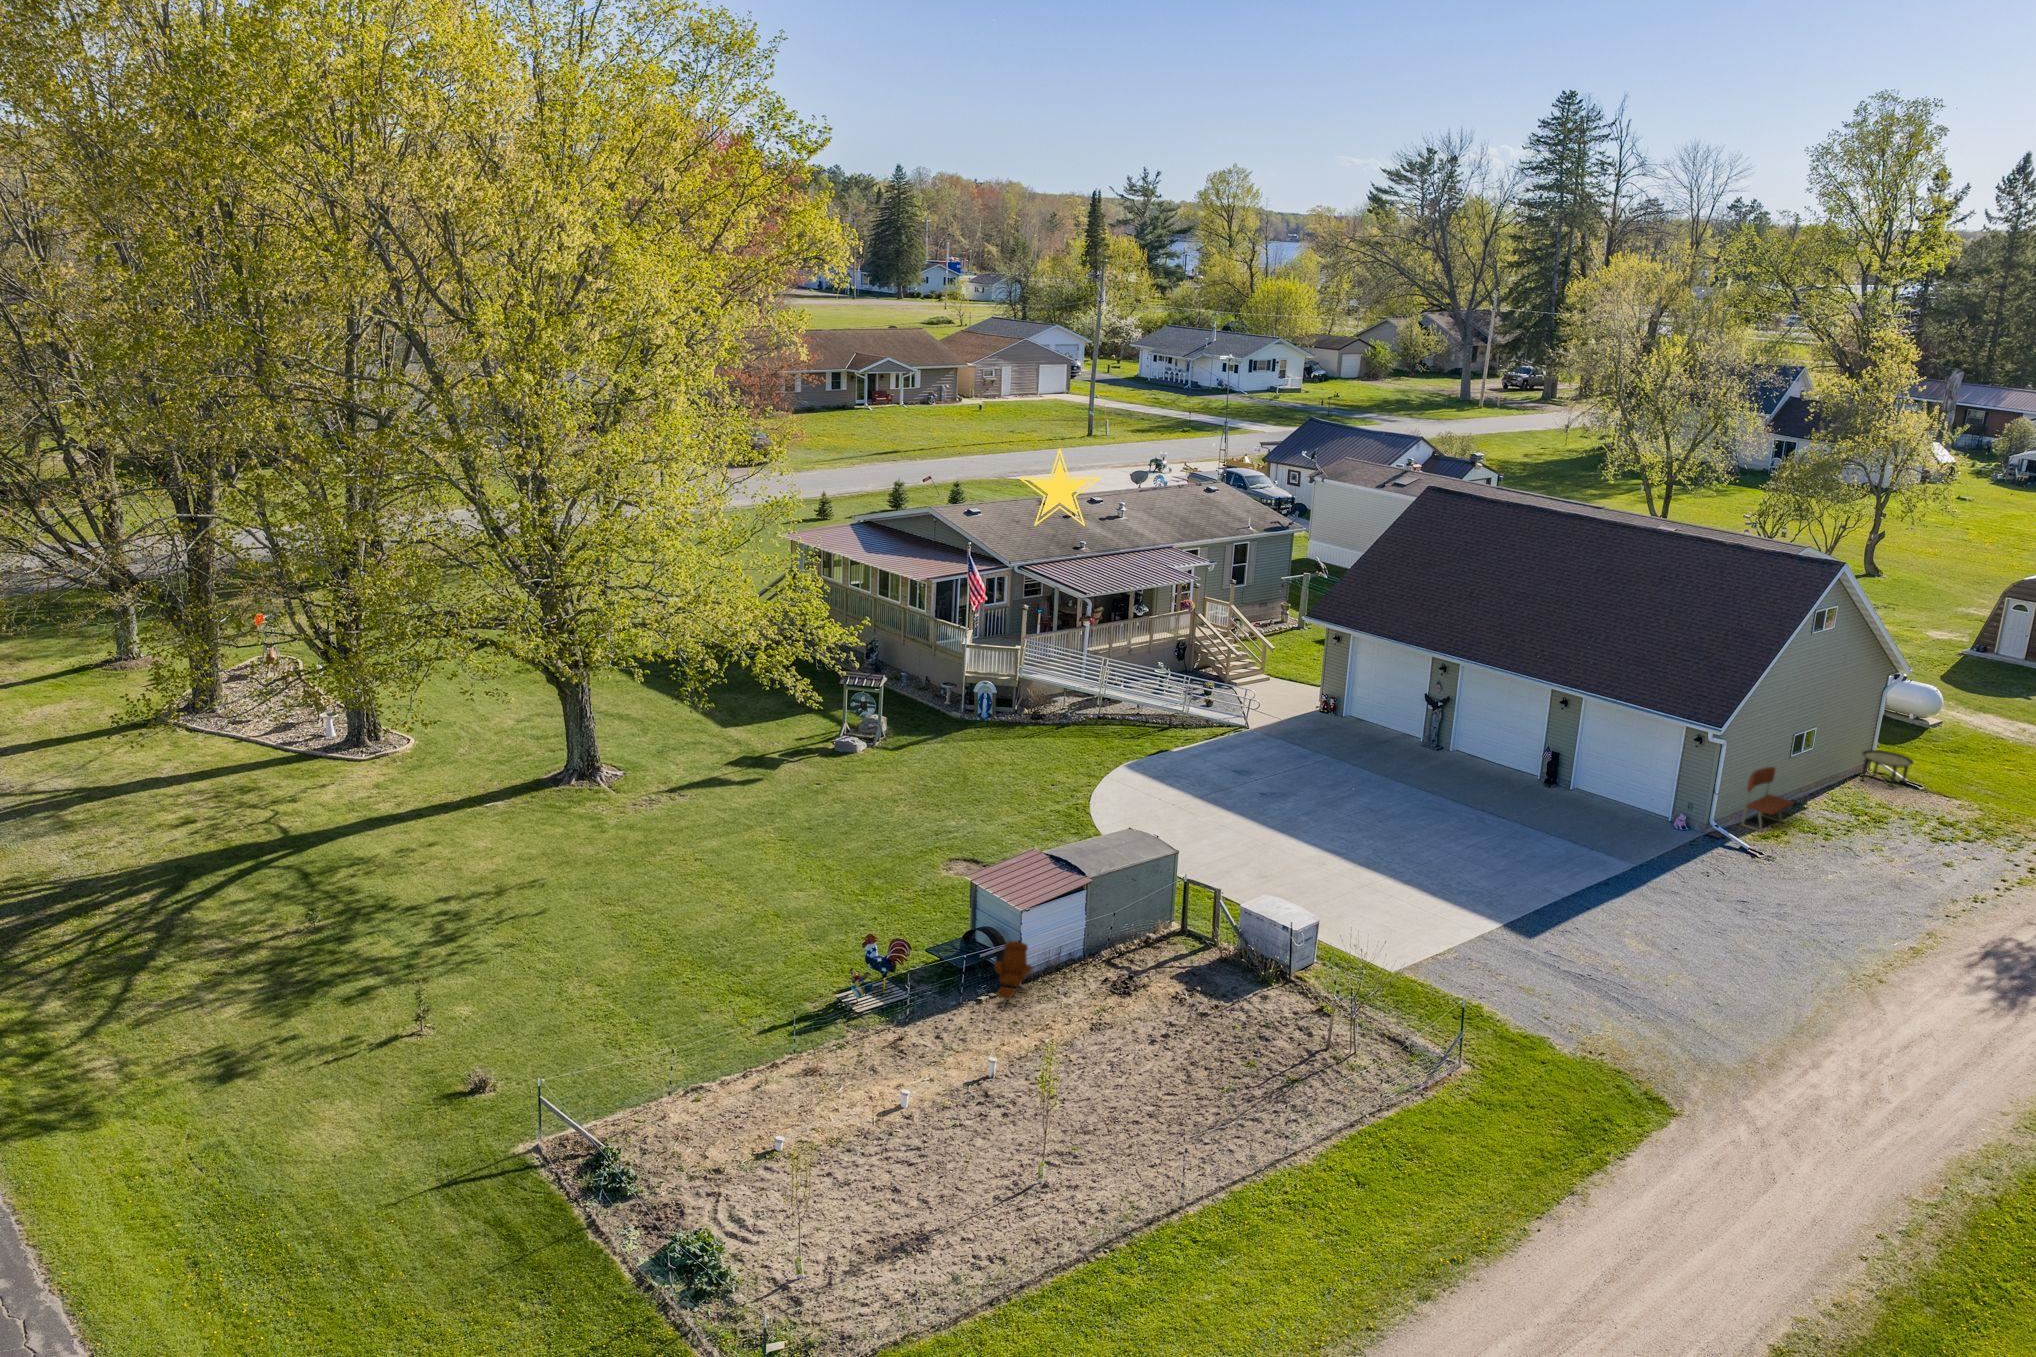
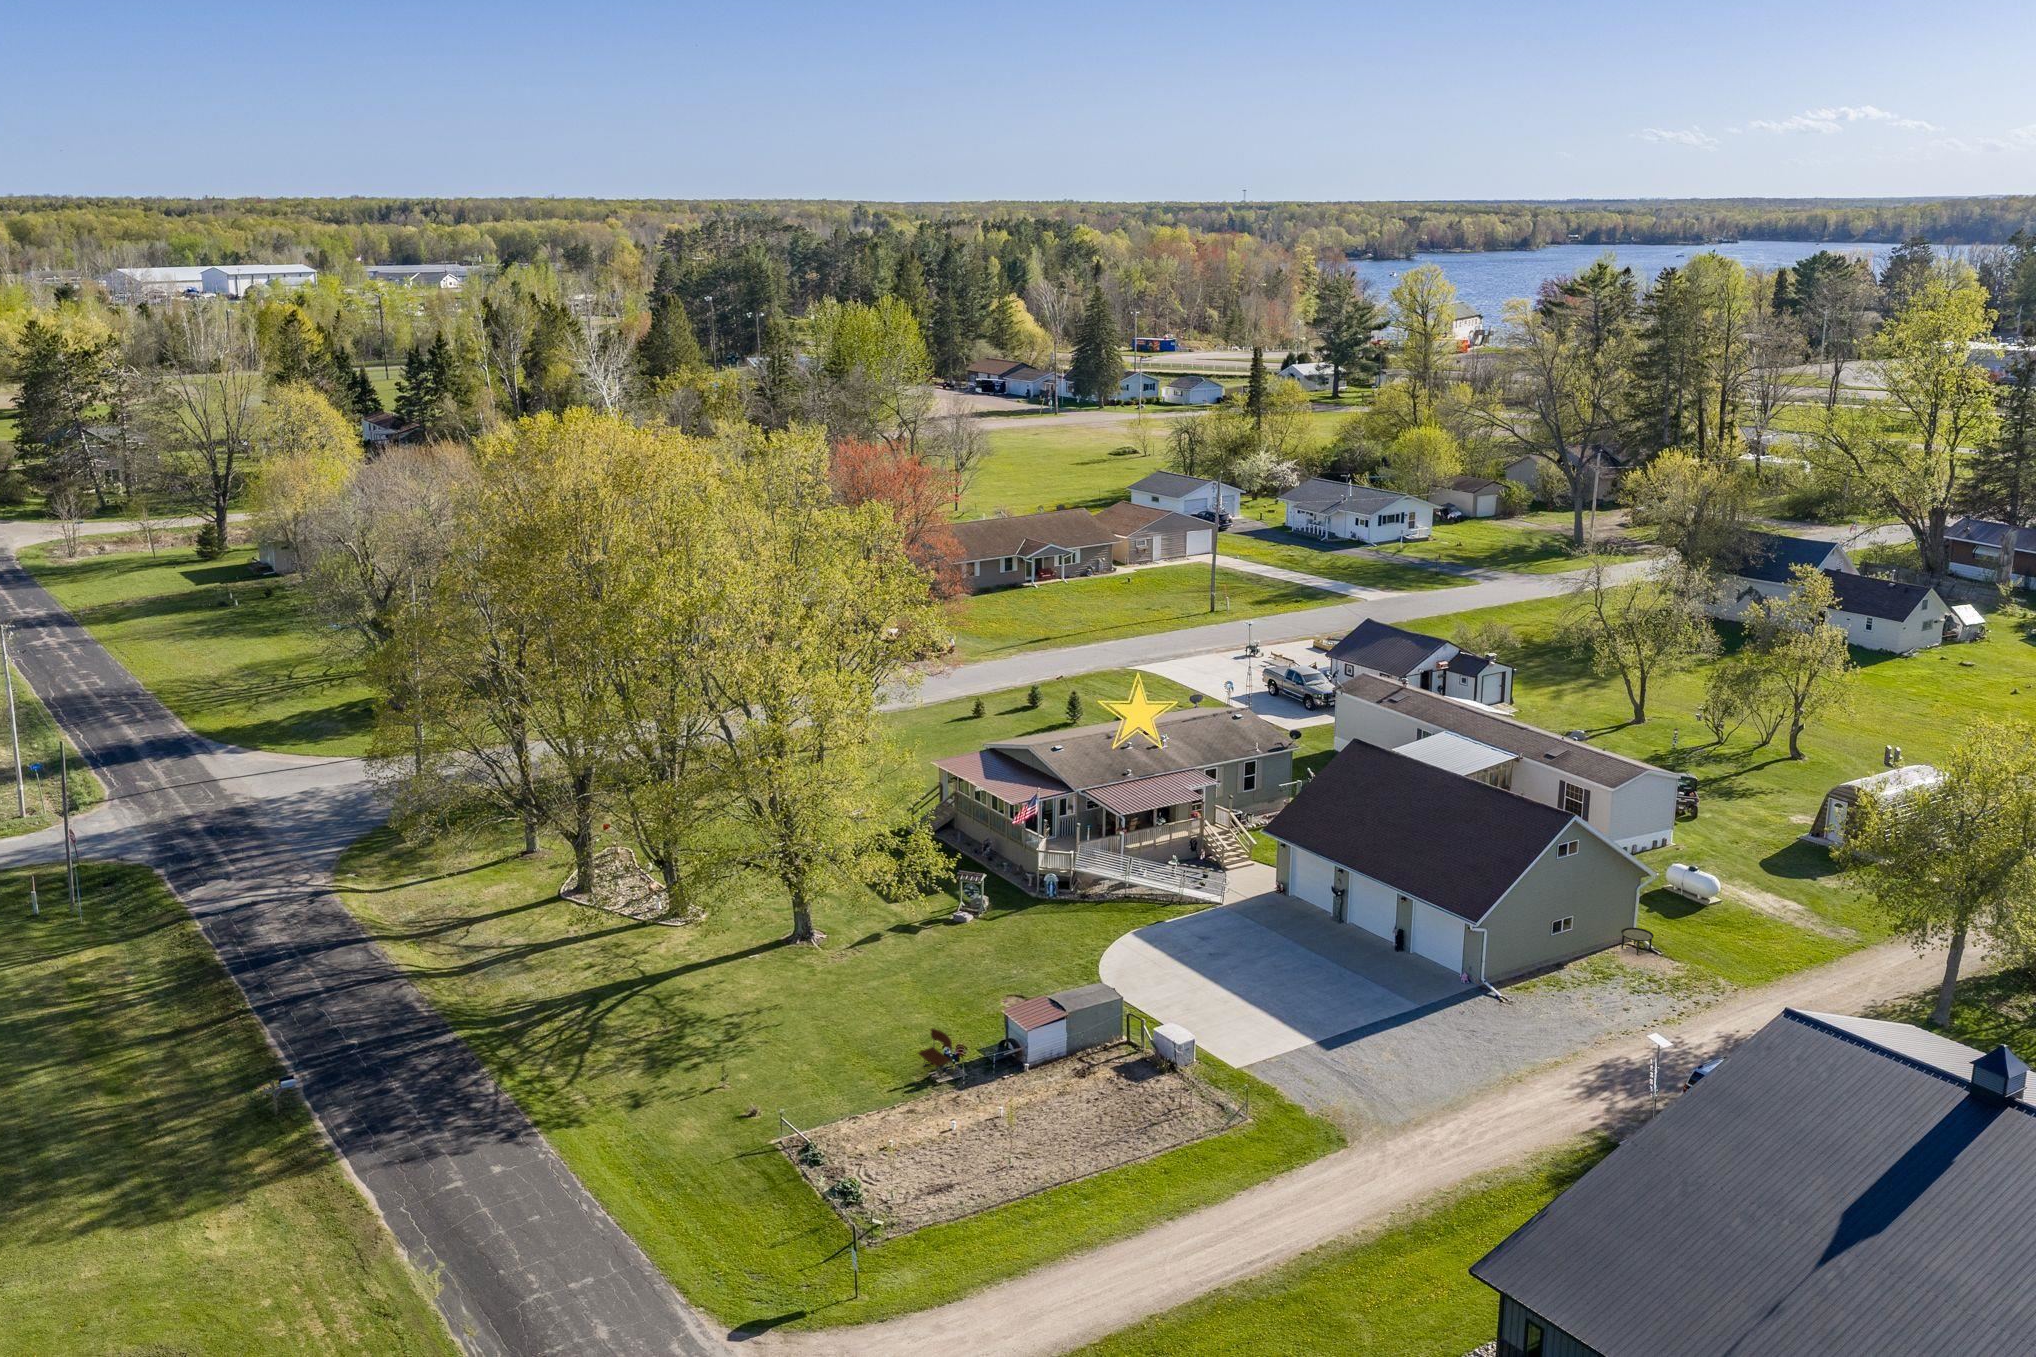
bench: present [1741,767,1794,832] -> present [918,1028,952,1078]
lounge chair: present [995,941,1032,1005] -> none [1011,1047,1032,1085]

